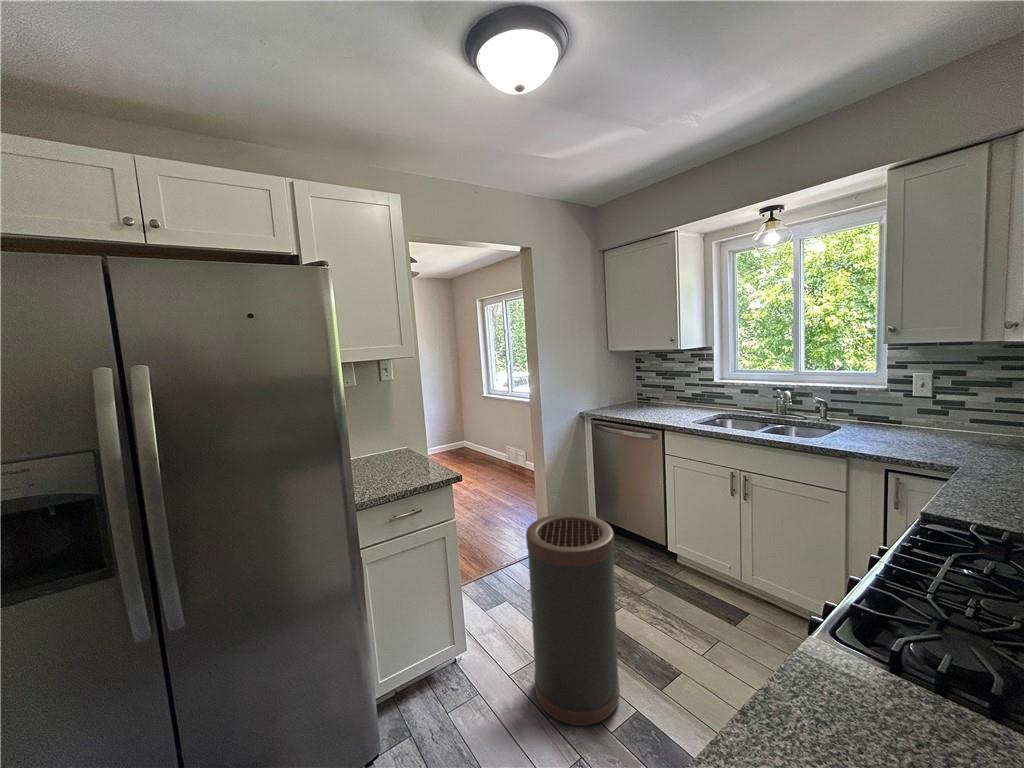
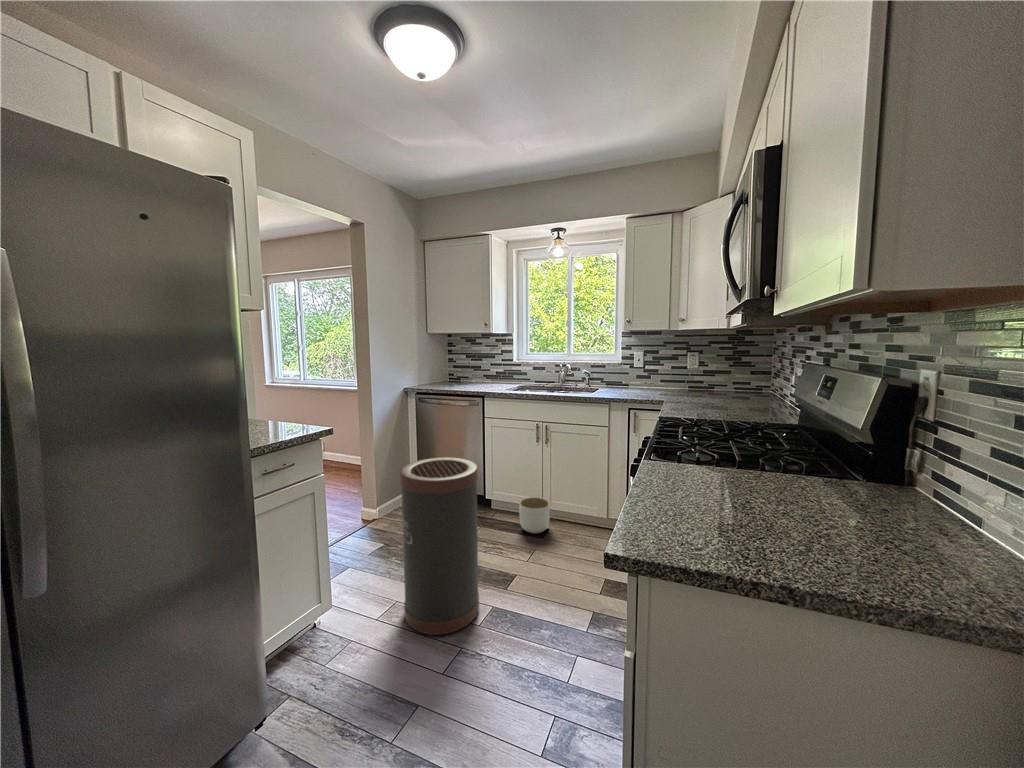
planter: none [703,566,748,617] -> present [519,497,550,533]

